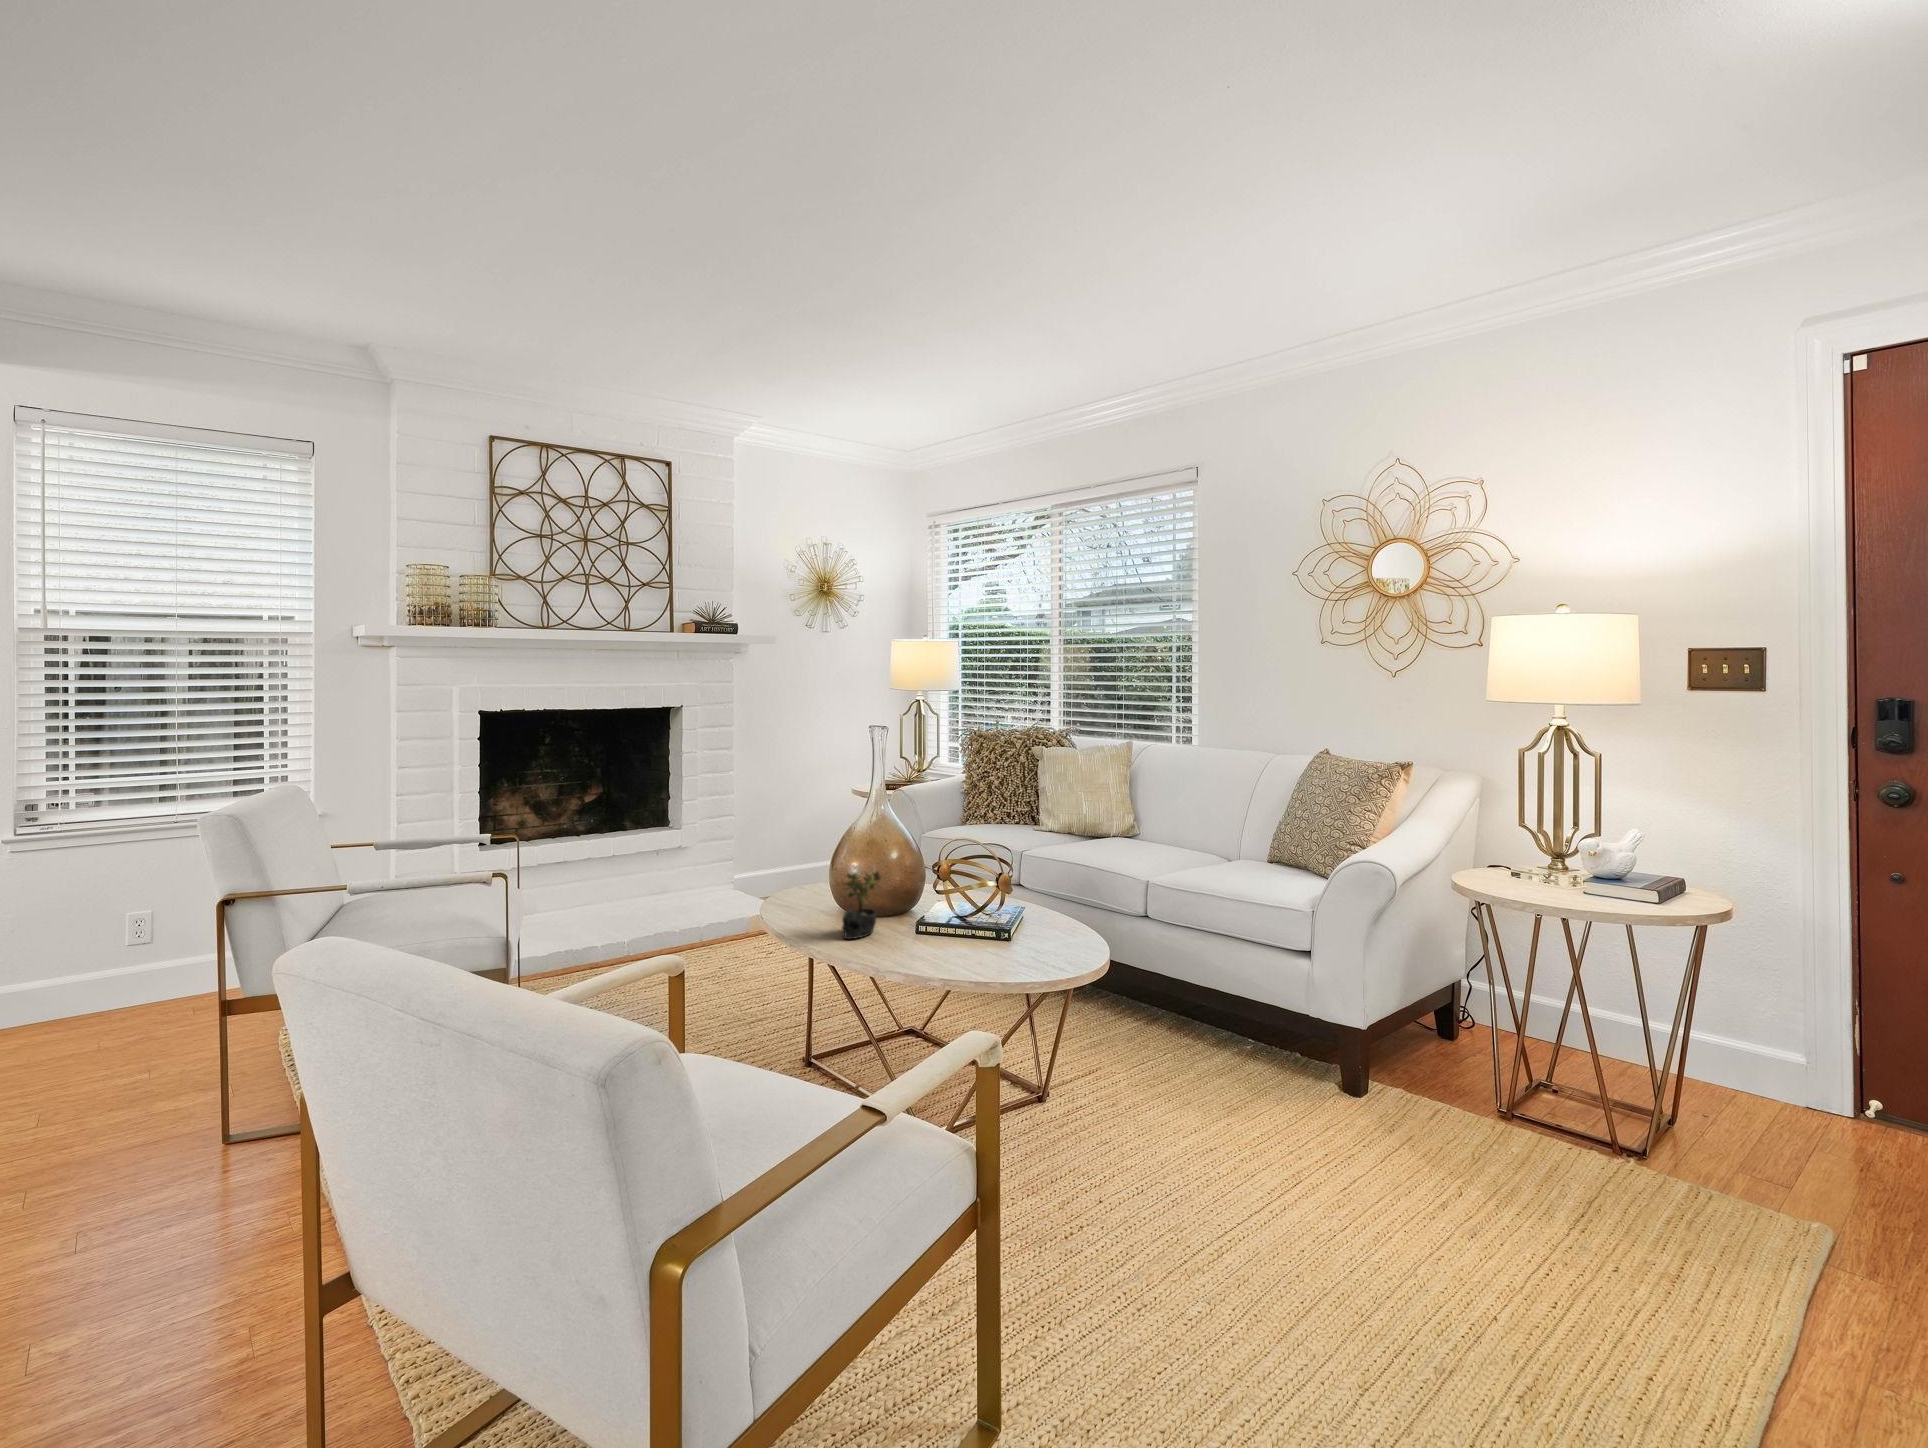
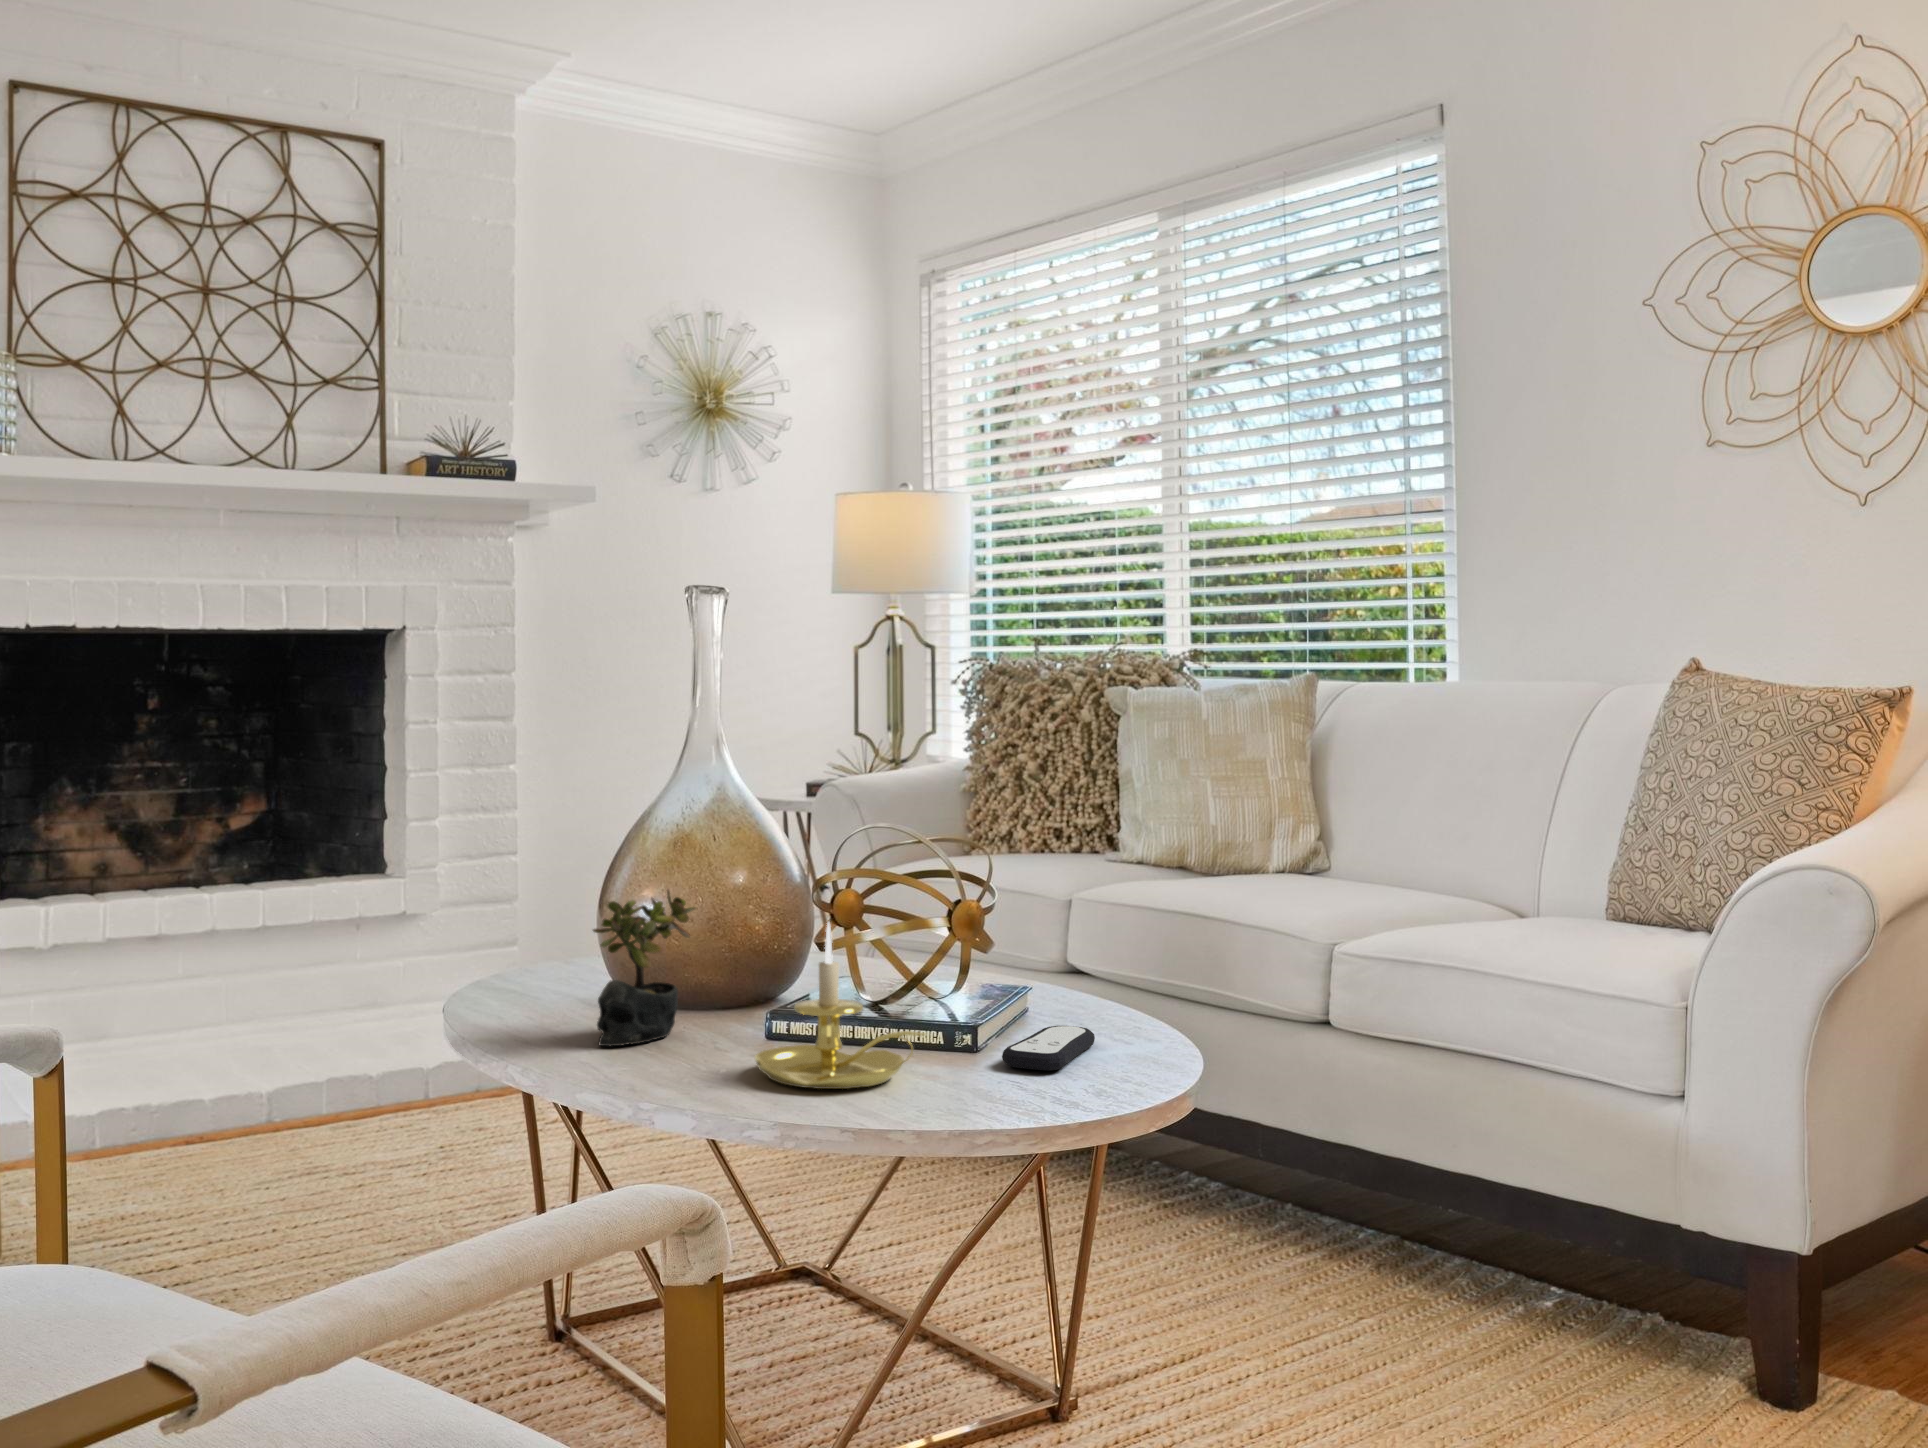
candle holder: none [919,888,996,962] -> present [755,922,925,1089]
remote control: none [1026,929,1062,952] -> present [1002,1026,1095,1070]

